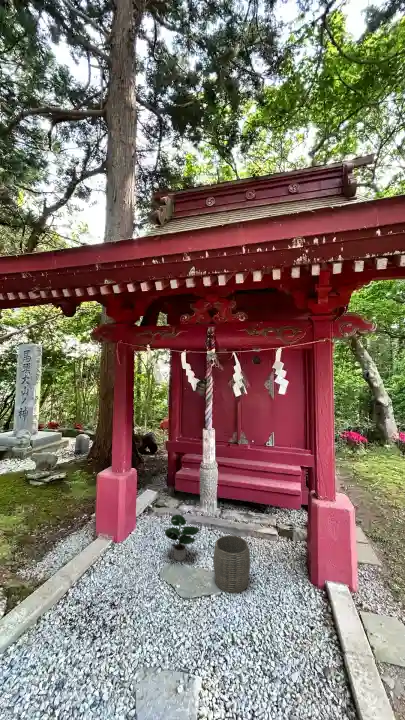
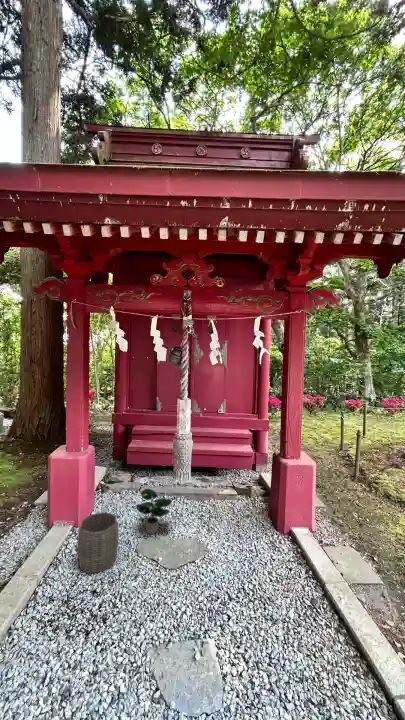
woven basket: present [214,535,250,593] -> present [77,512,119,573]

